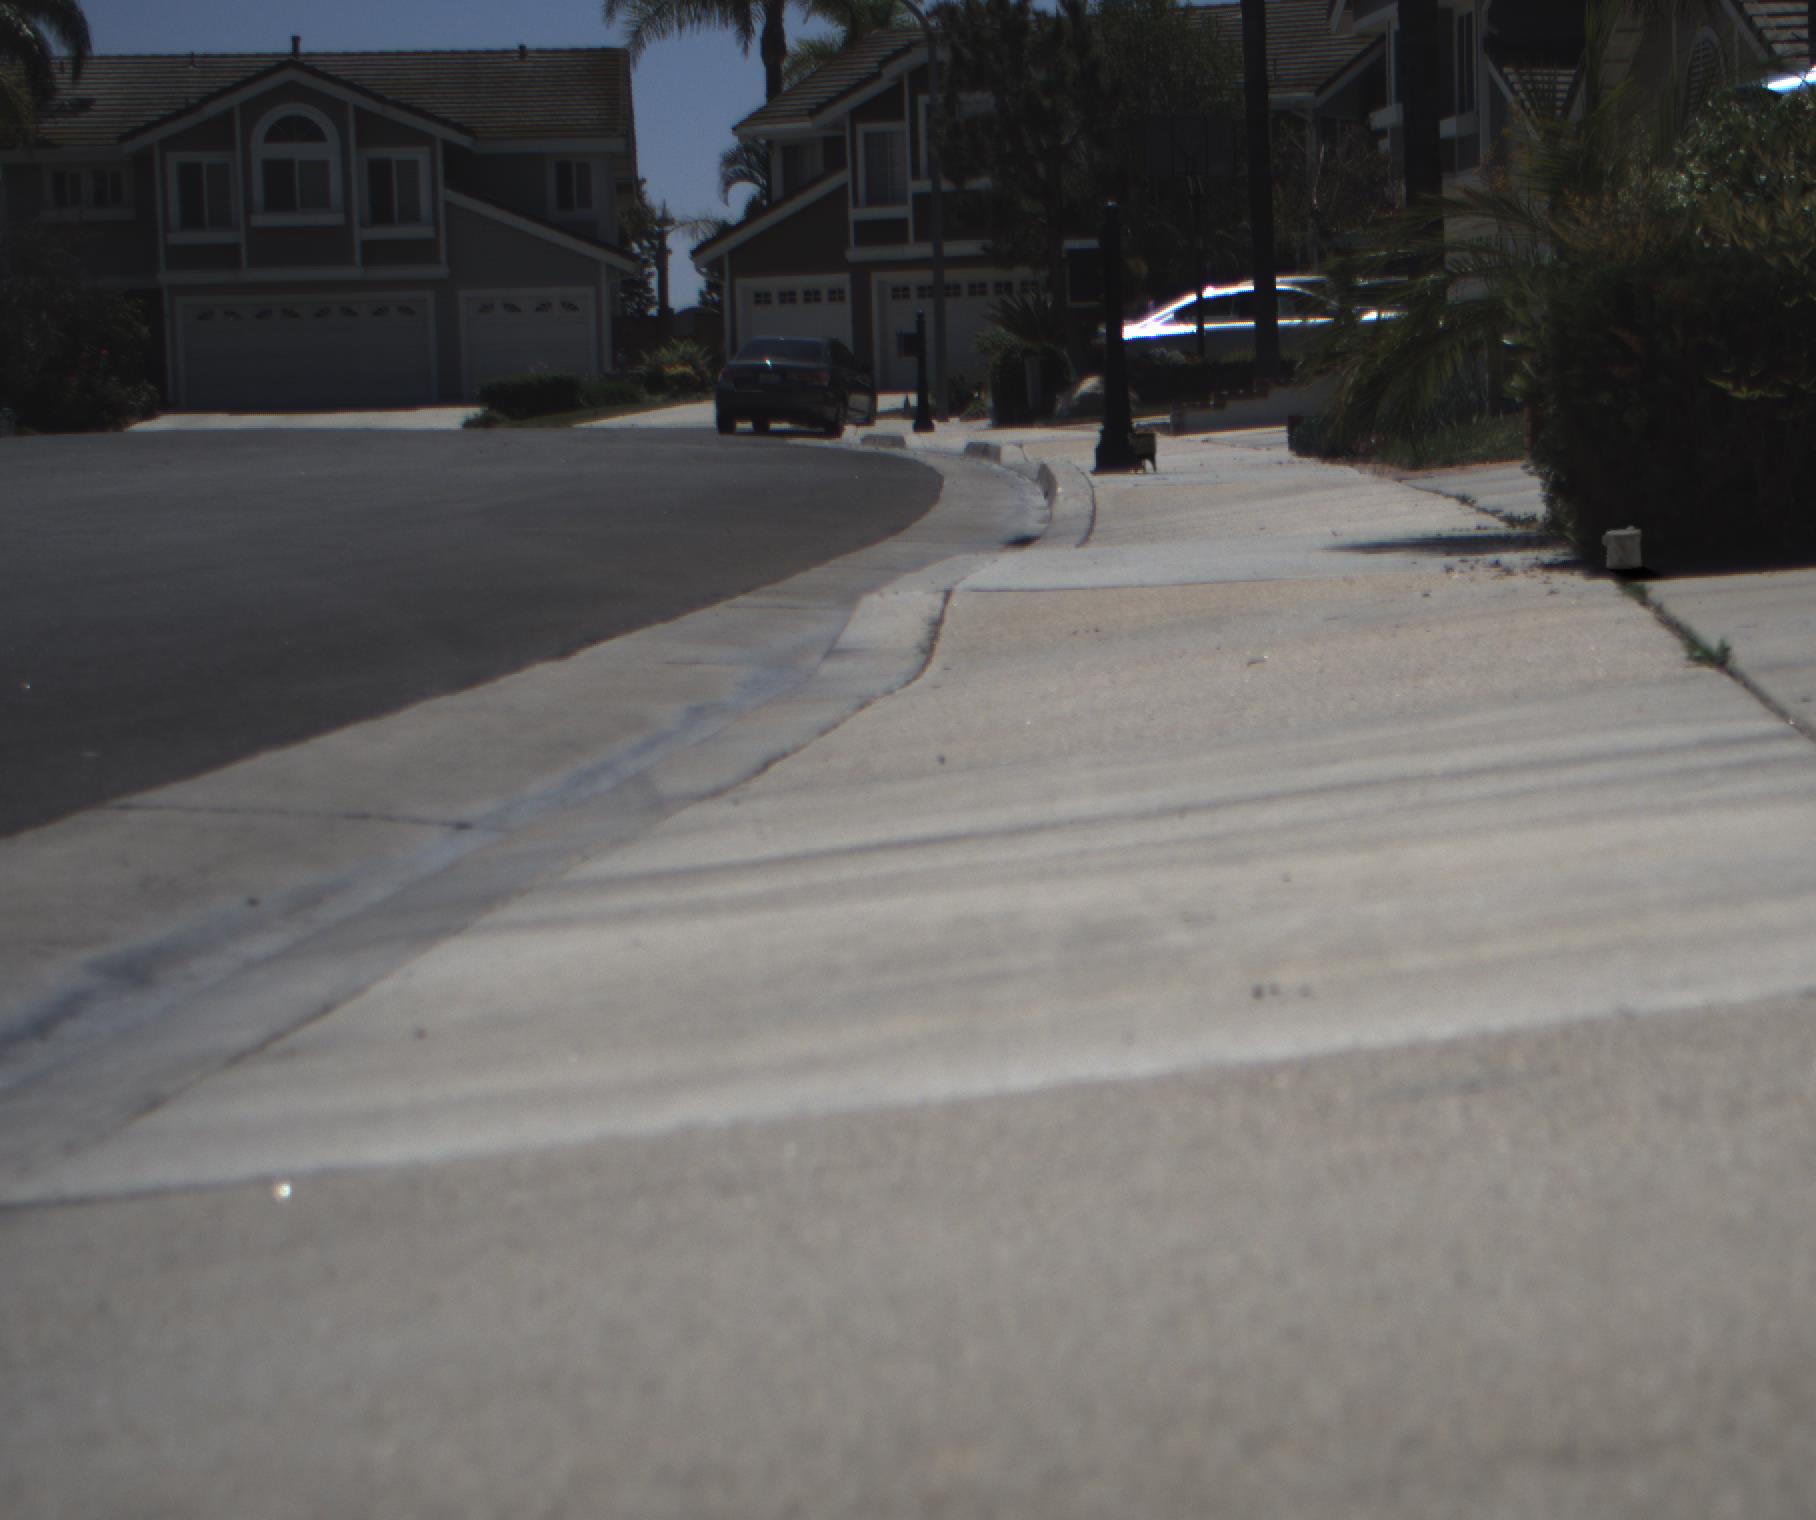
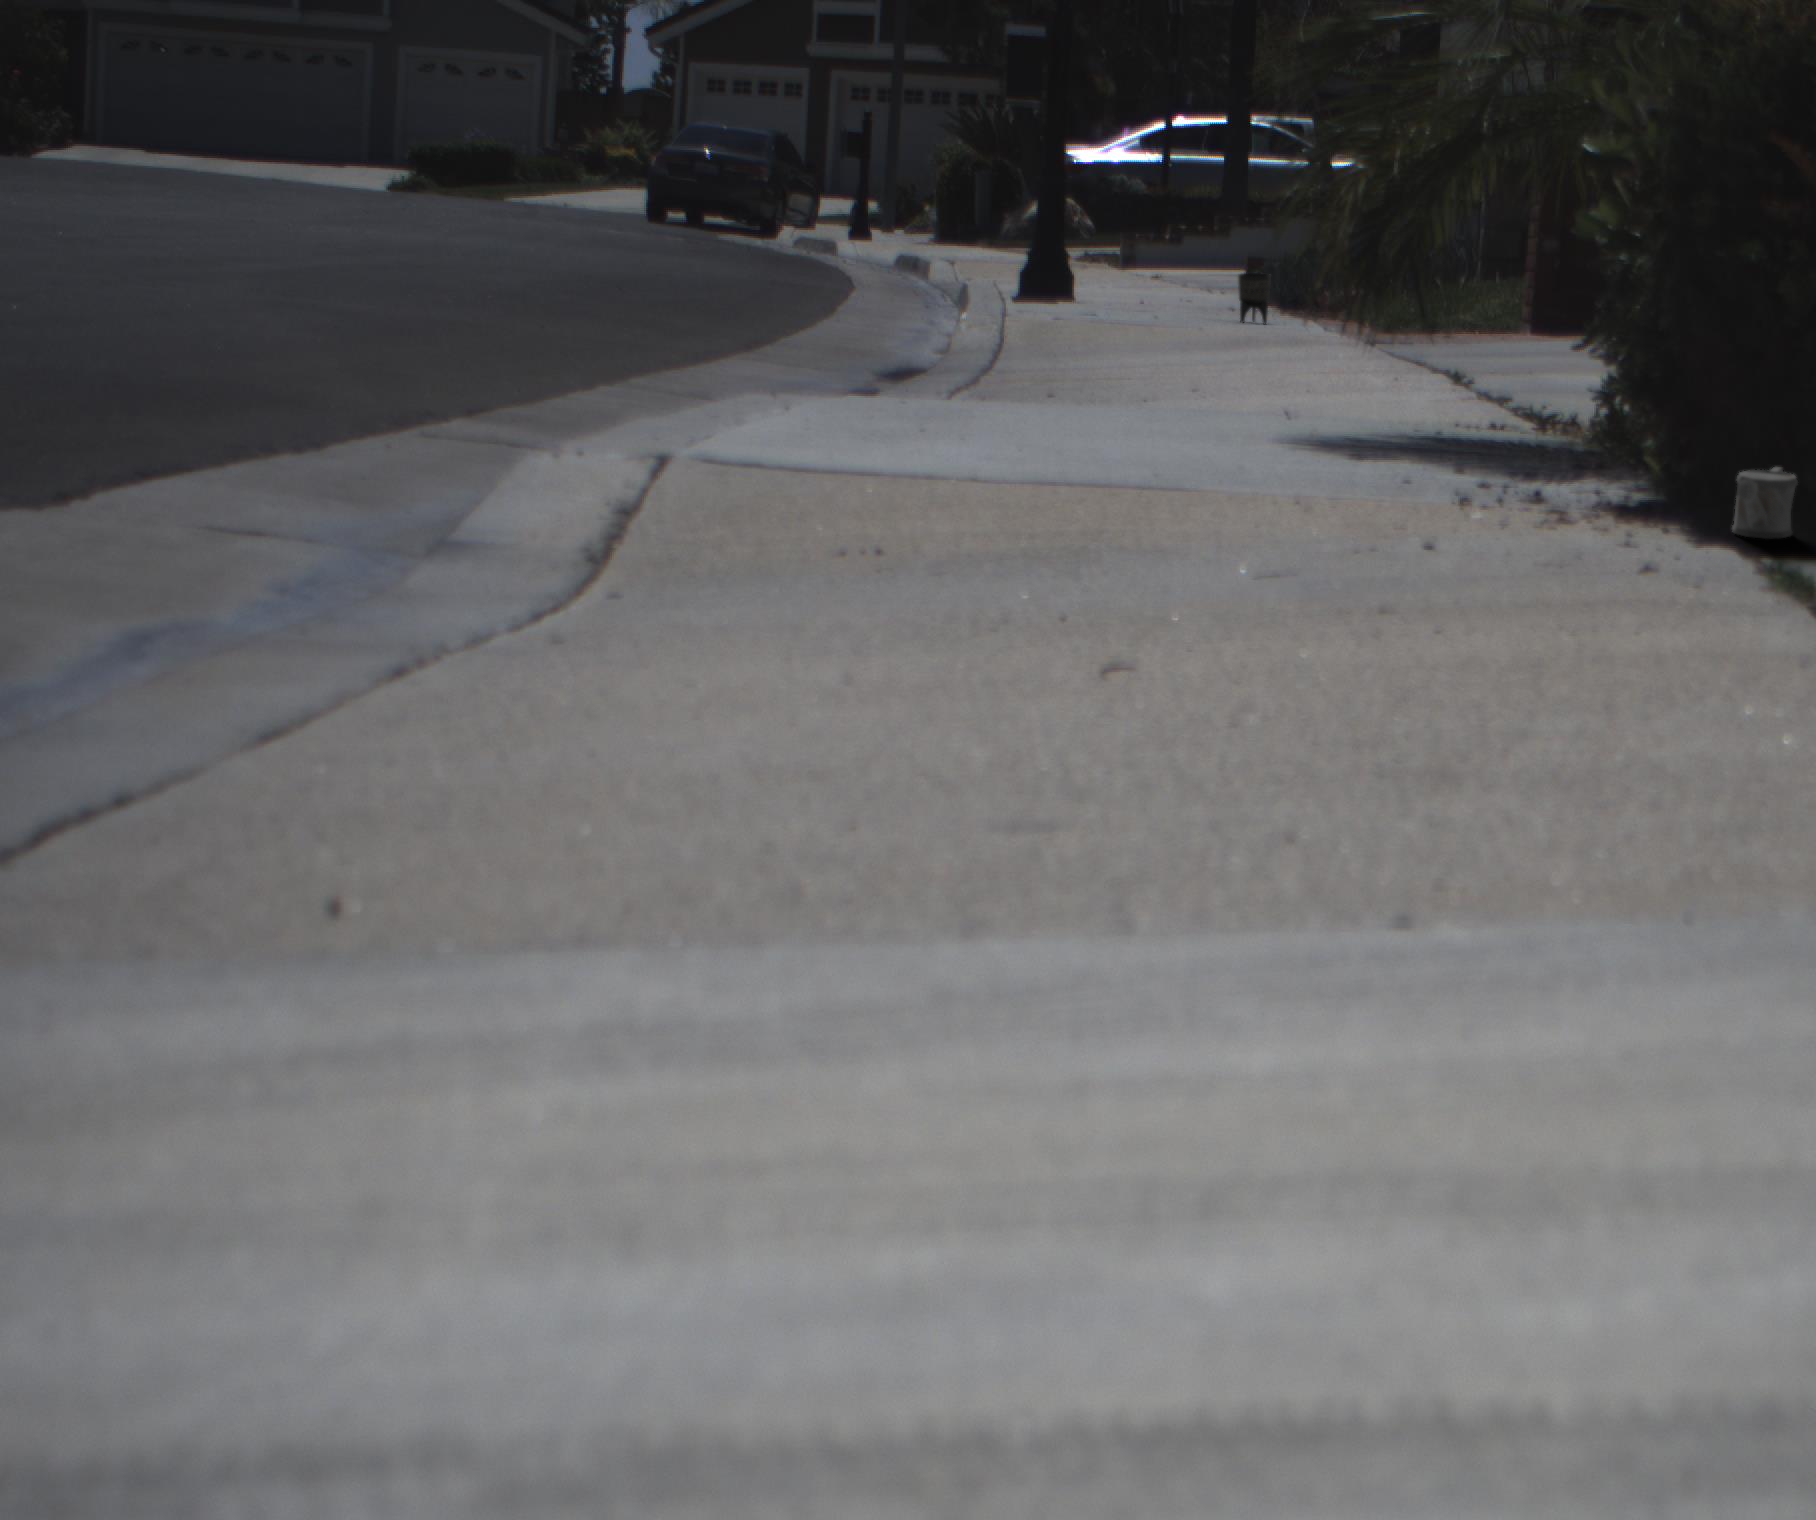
planter: present [1129,432,1157,473] -> present [1238,273,1271,324]

